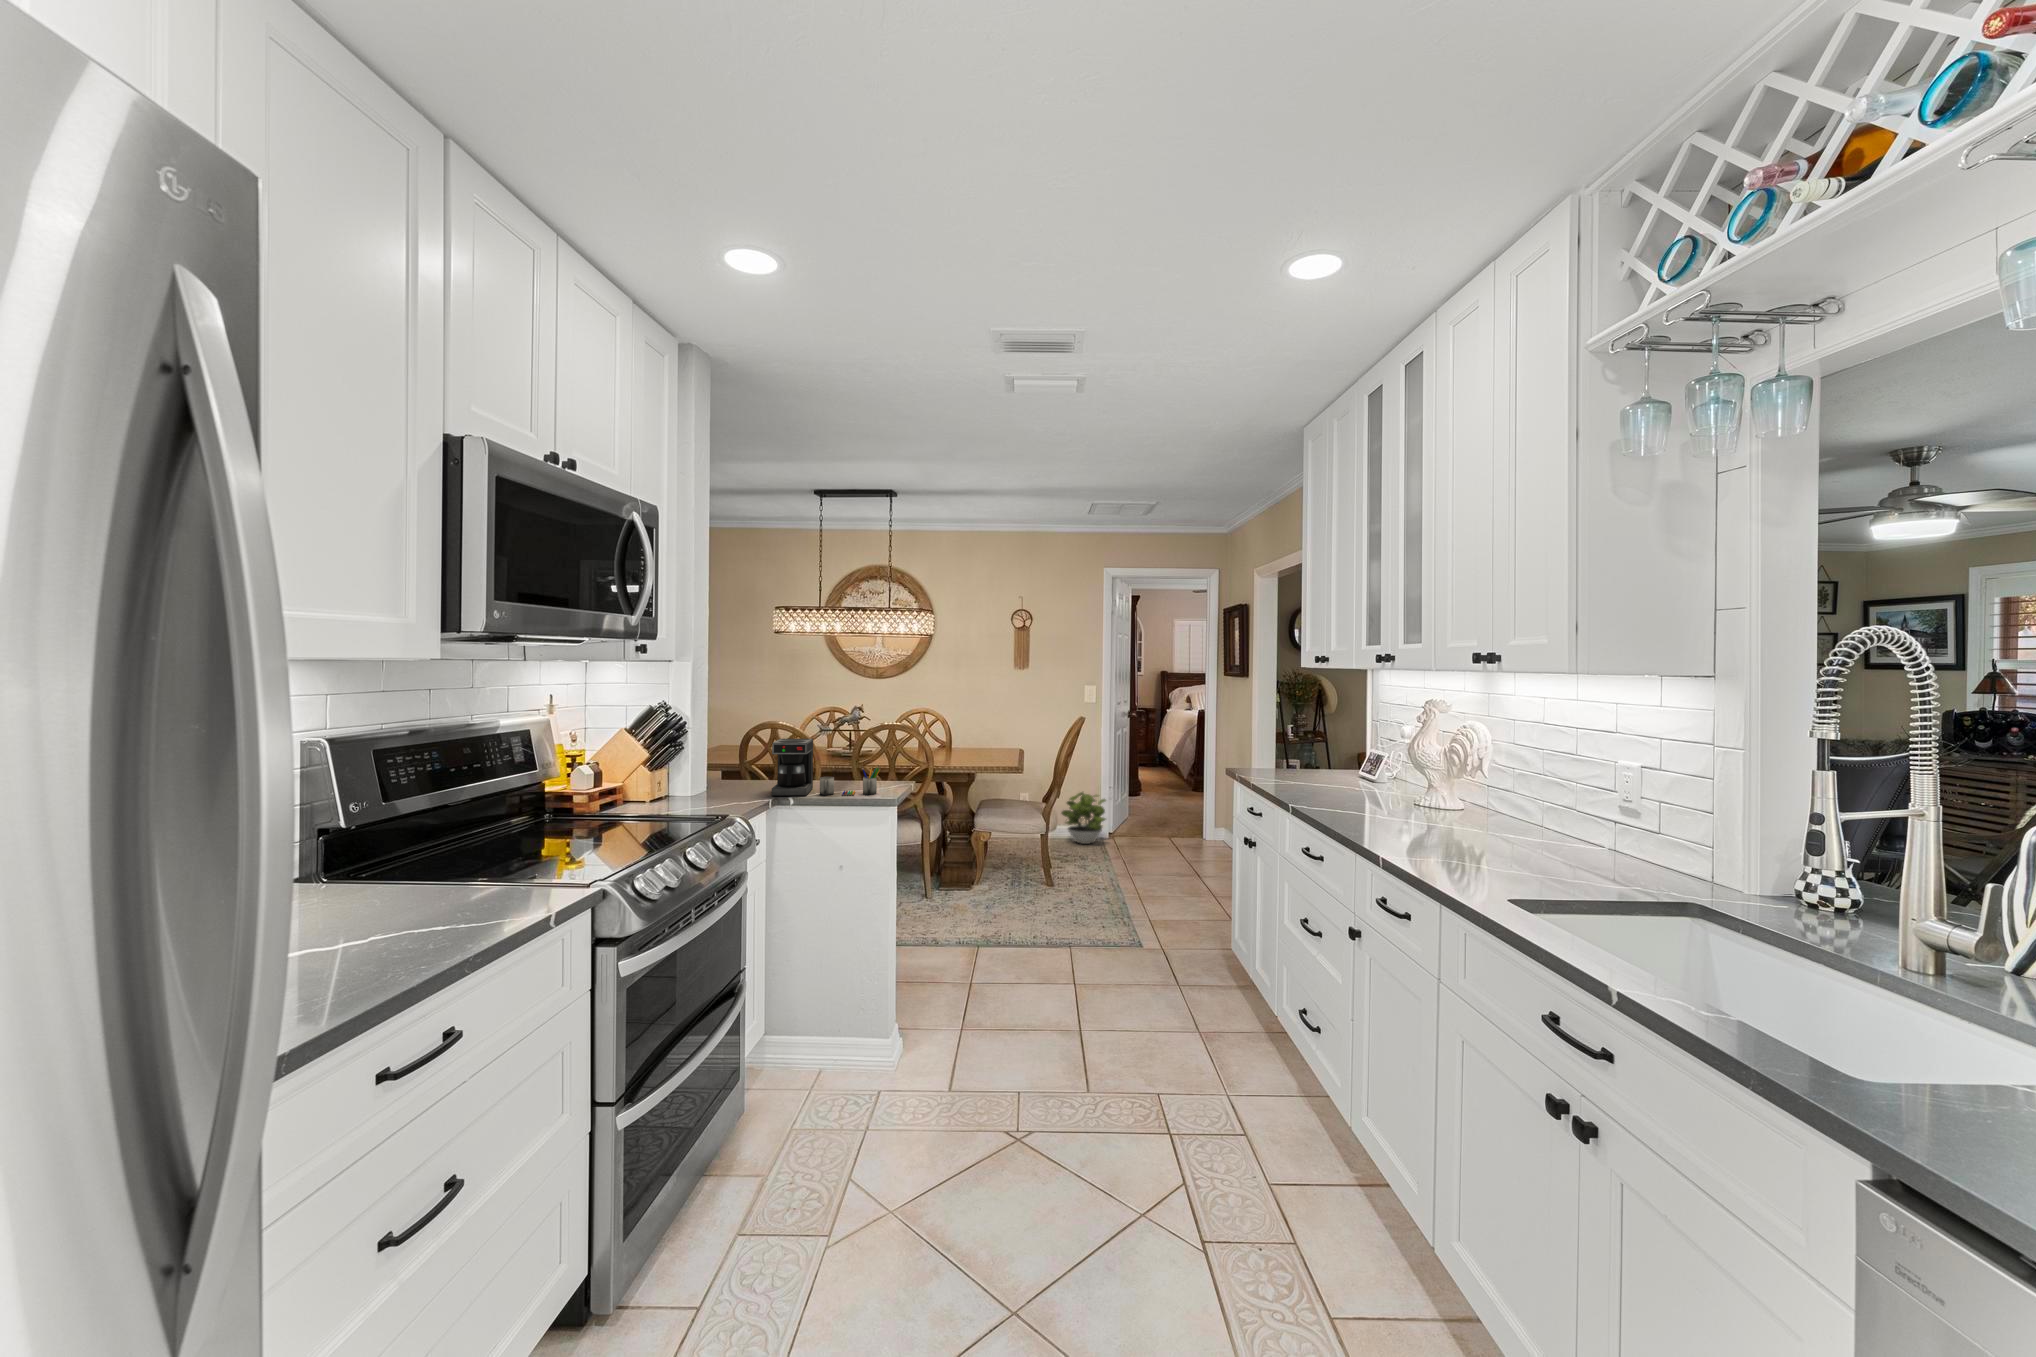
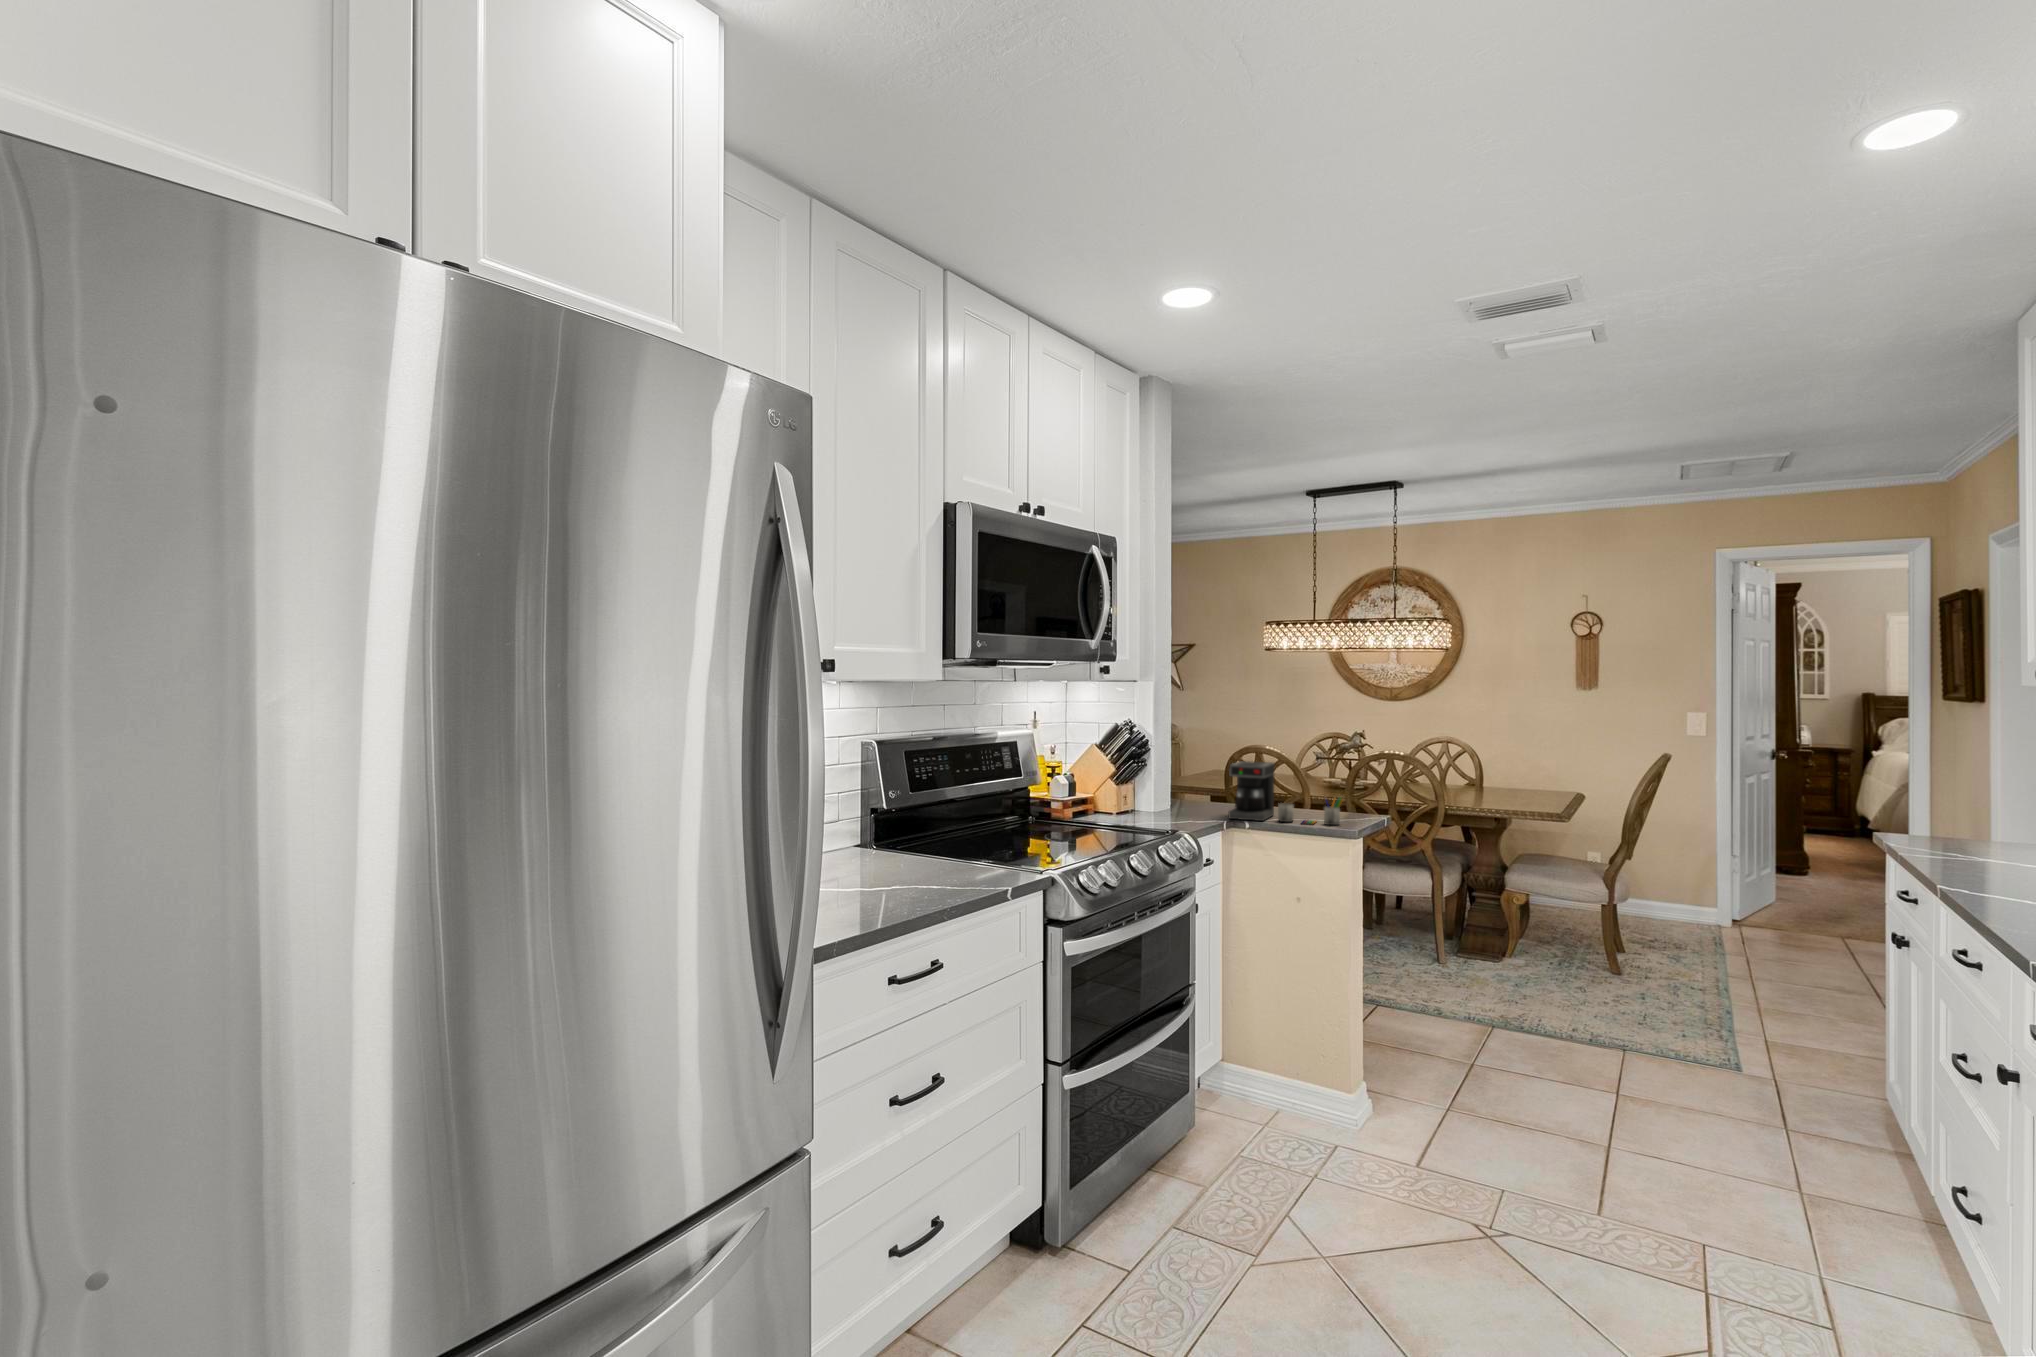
potted plant: present [1062,792,1106,844] -> none [1647,858,1722,931]

